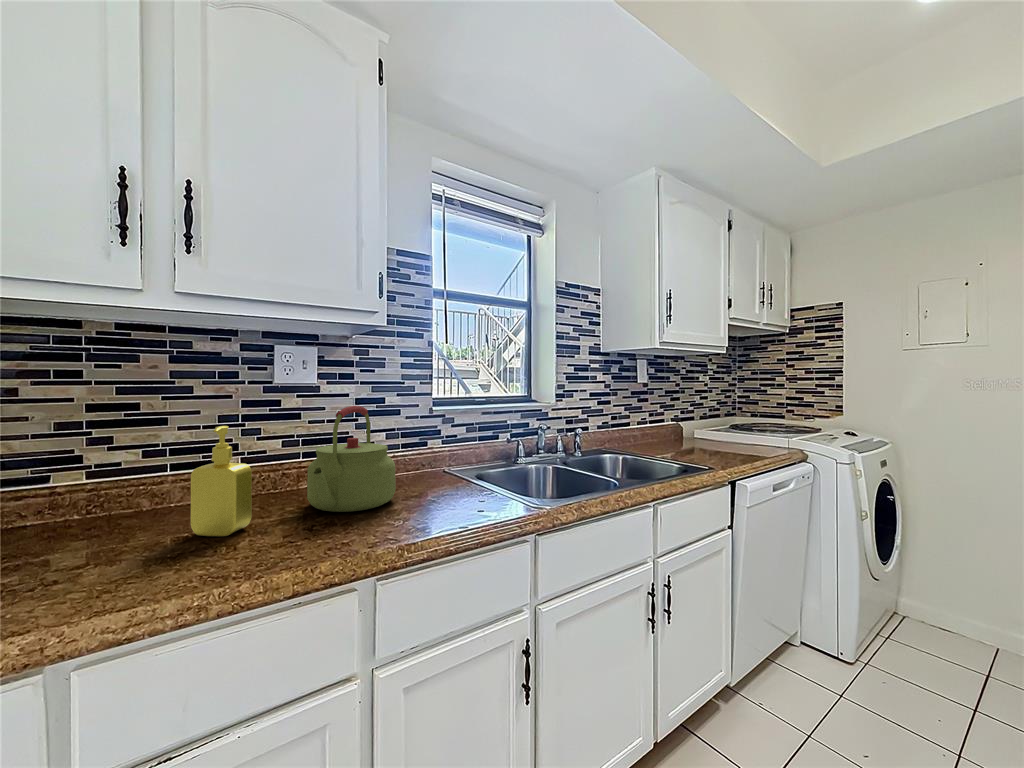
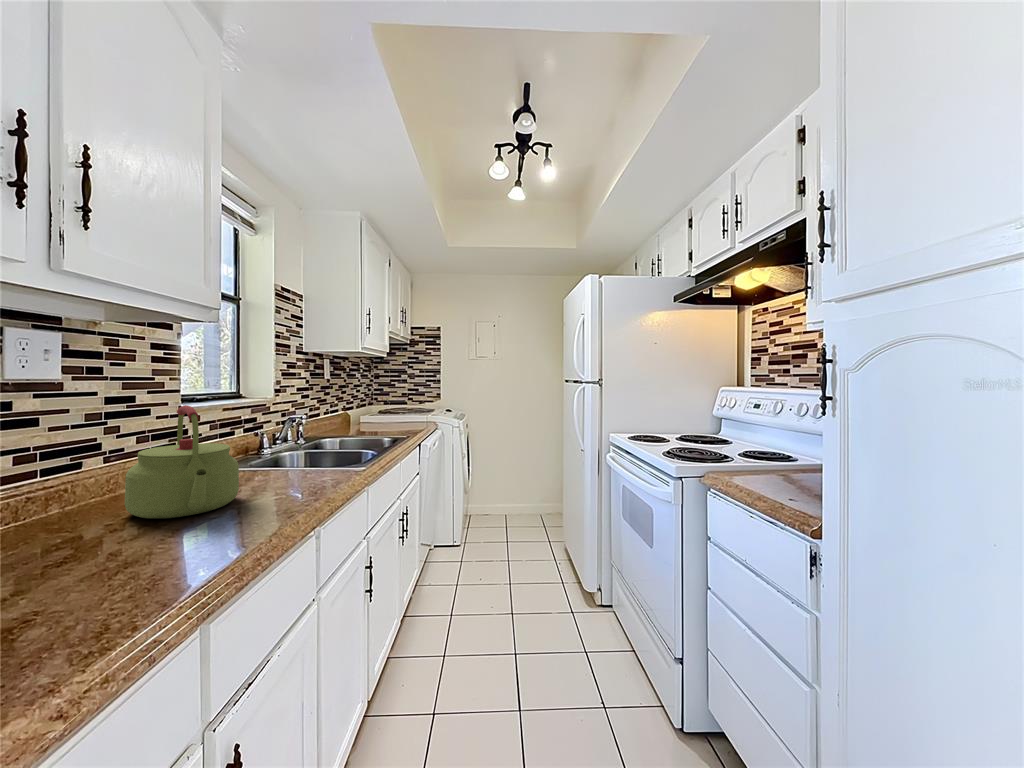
soap dispenser: present [191,426,252,536] -> none [51,435,136,572]

